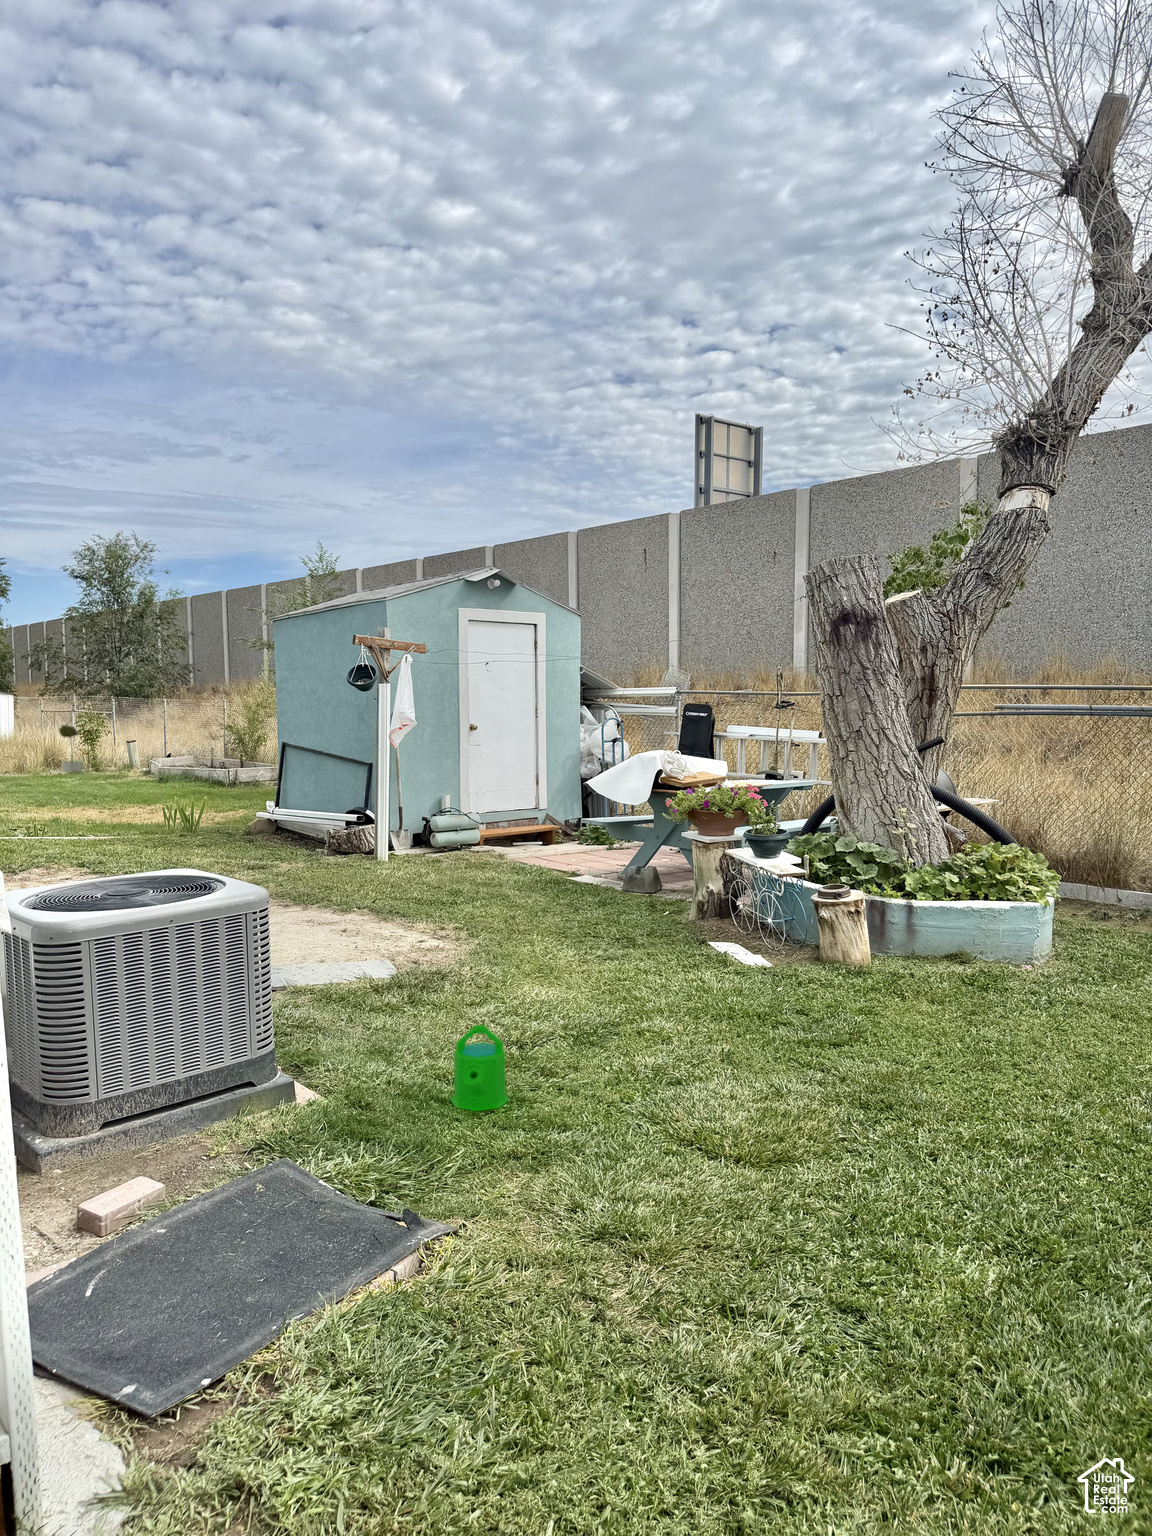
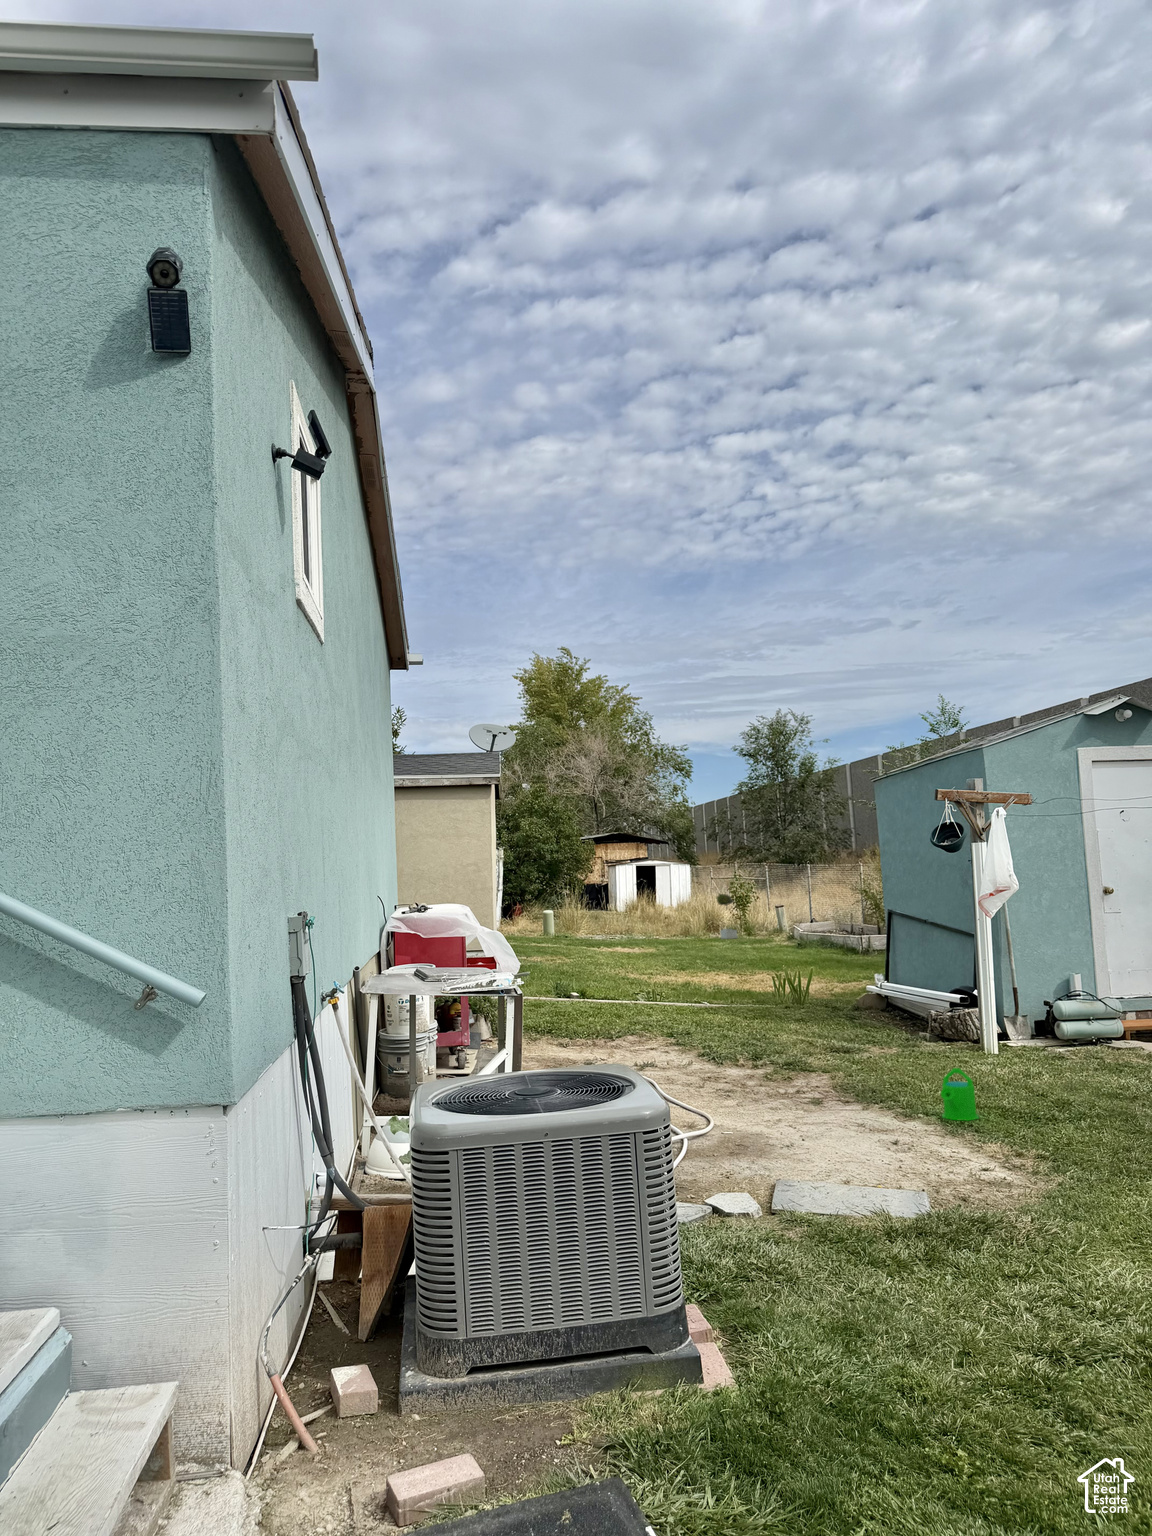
watering can: present [450,1025,509,1111] -> present [941,1068,979,1121]

